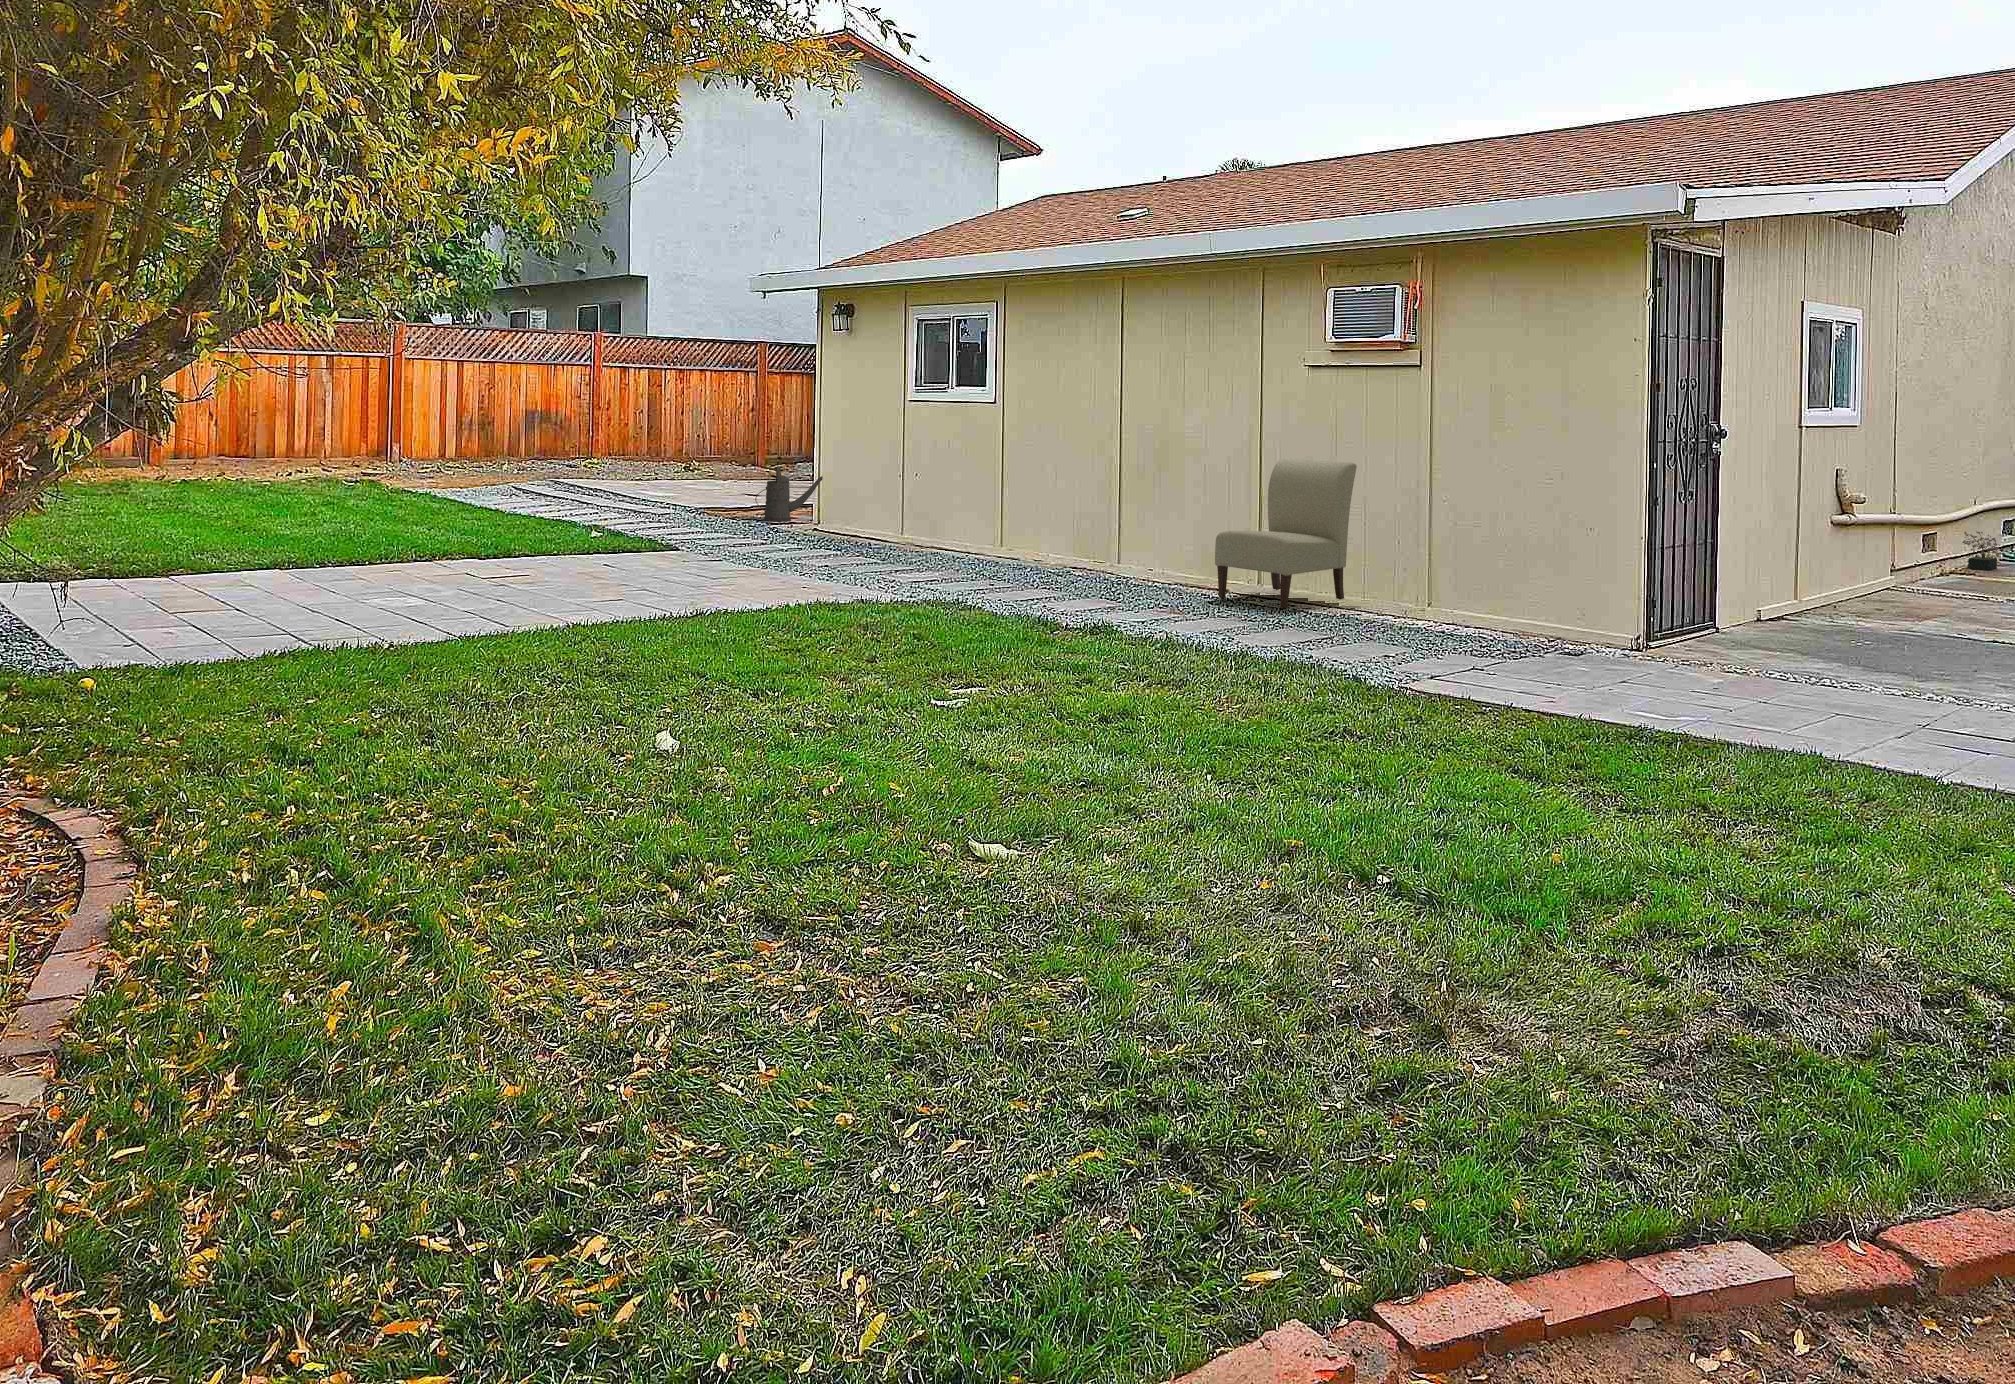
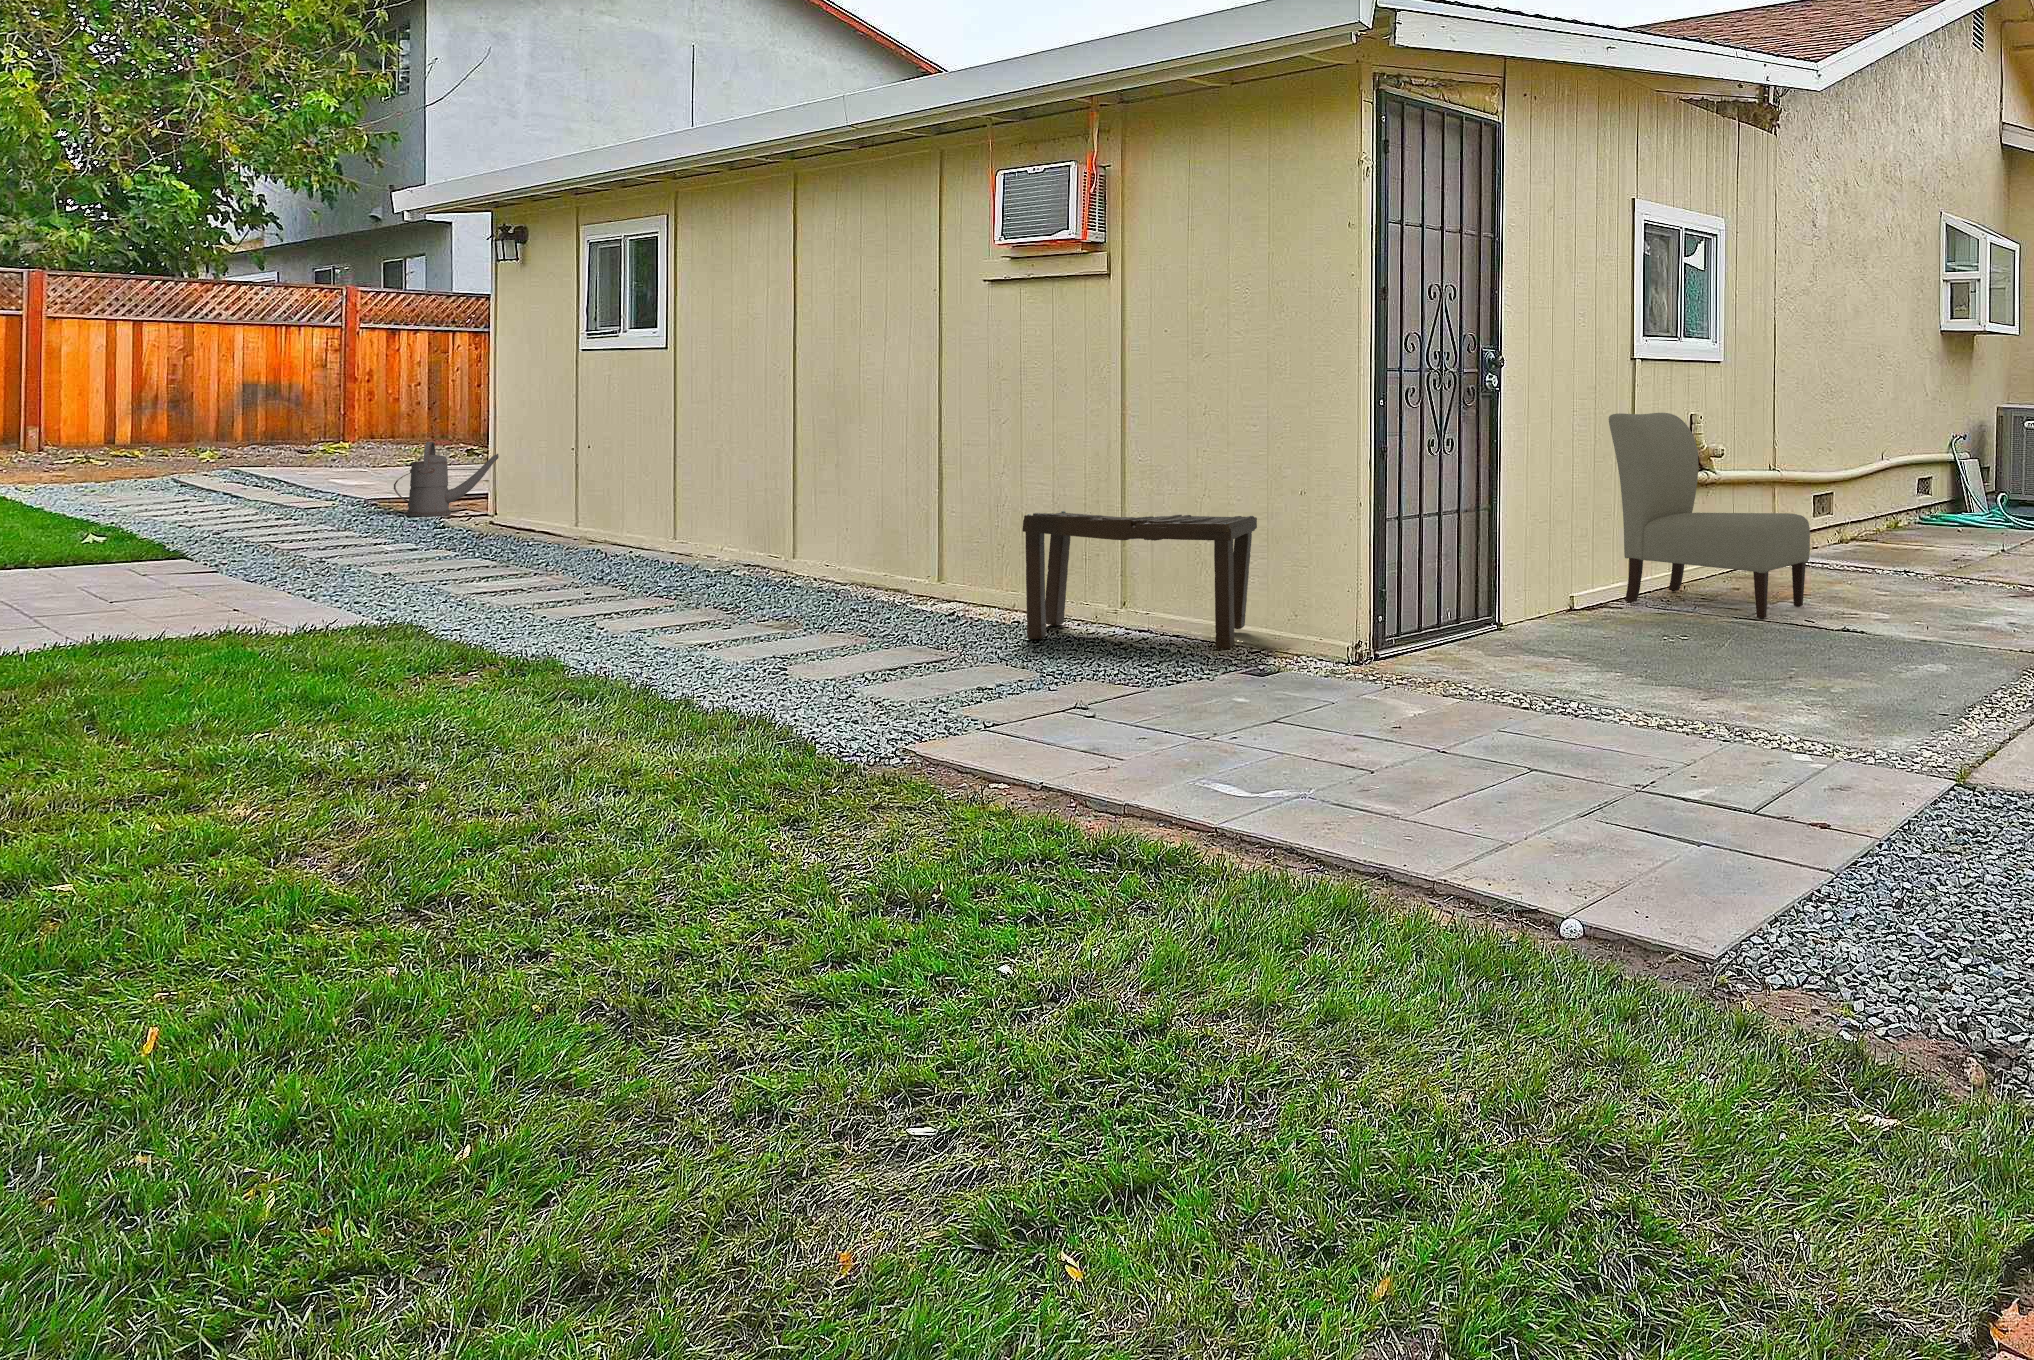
chair: present [1215,458,1357,609] -> present [1609,413,1810,619]
decorative plant: present [1962,531,2000,570] -> none [1868,489,1908,536]
bench: none [1381,536,1541,635] -> present [1023,511,1257,649]

